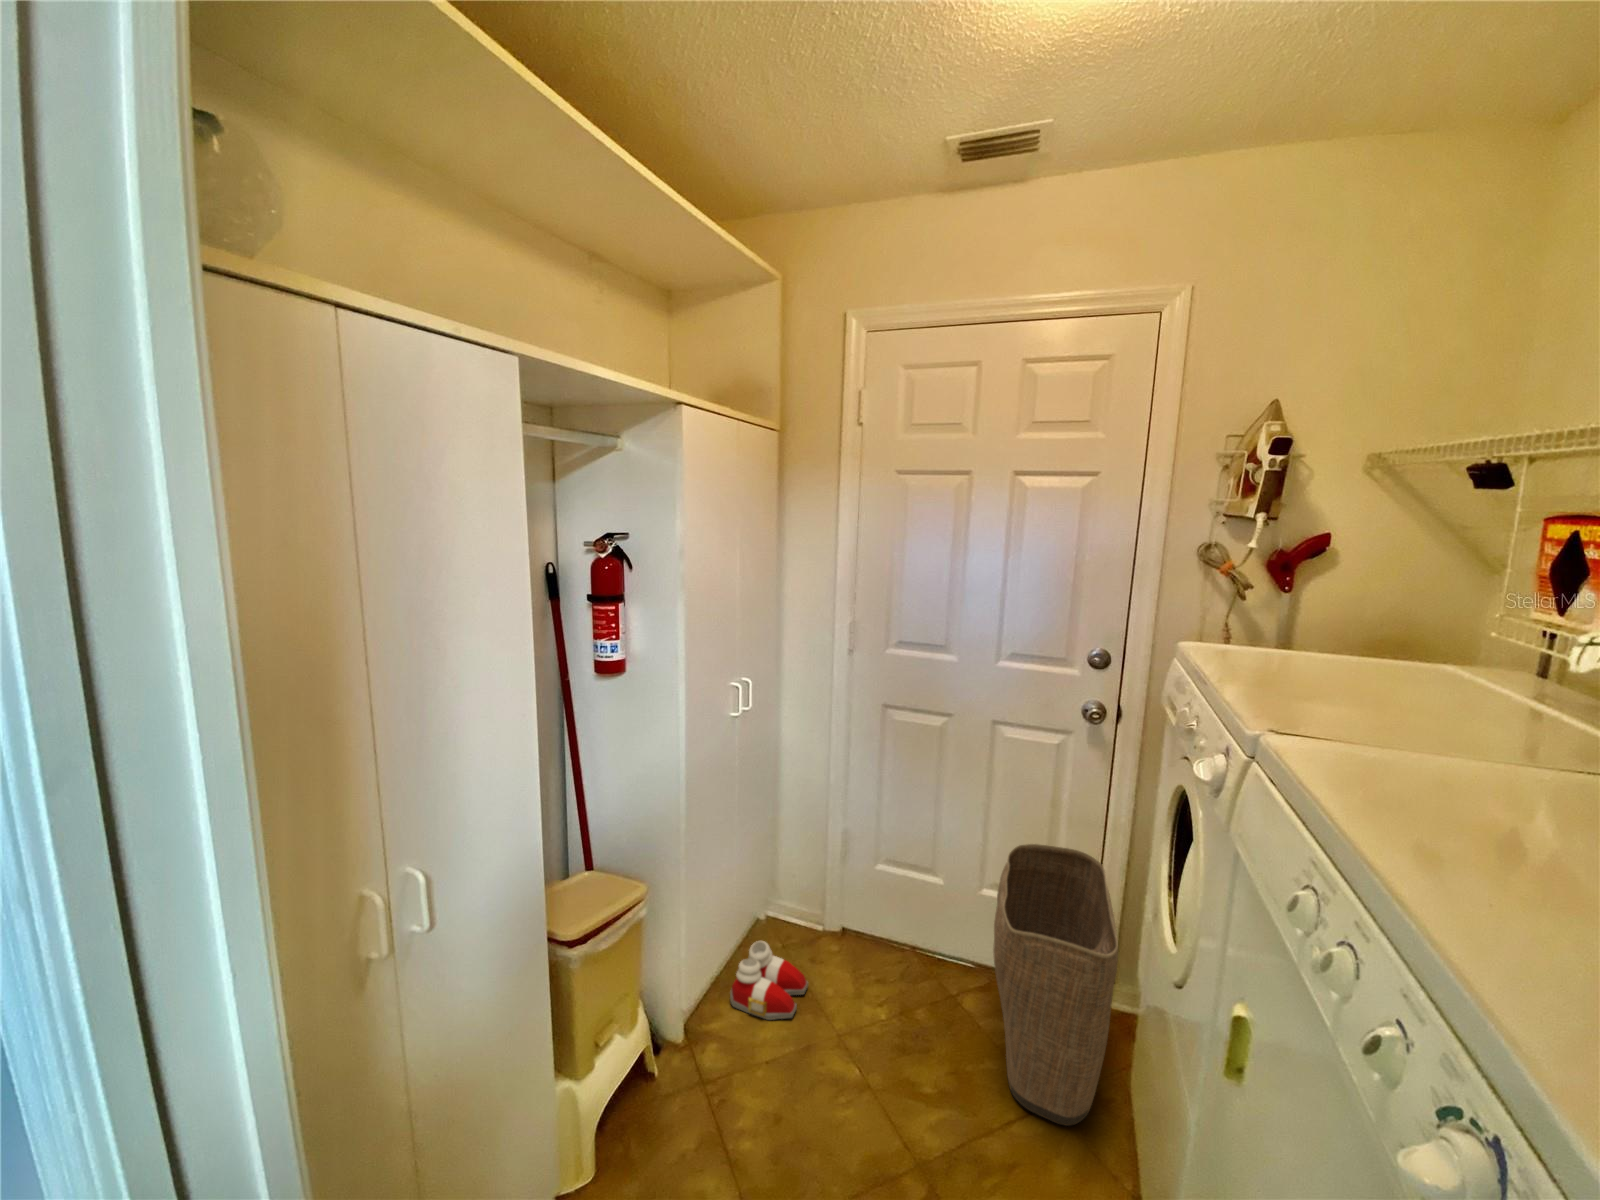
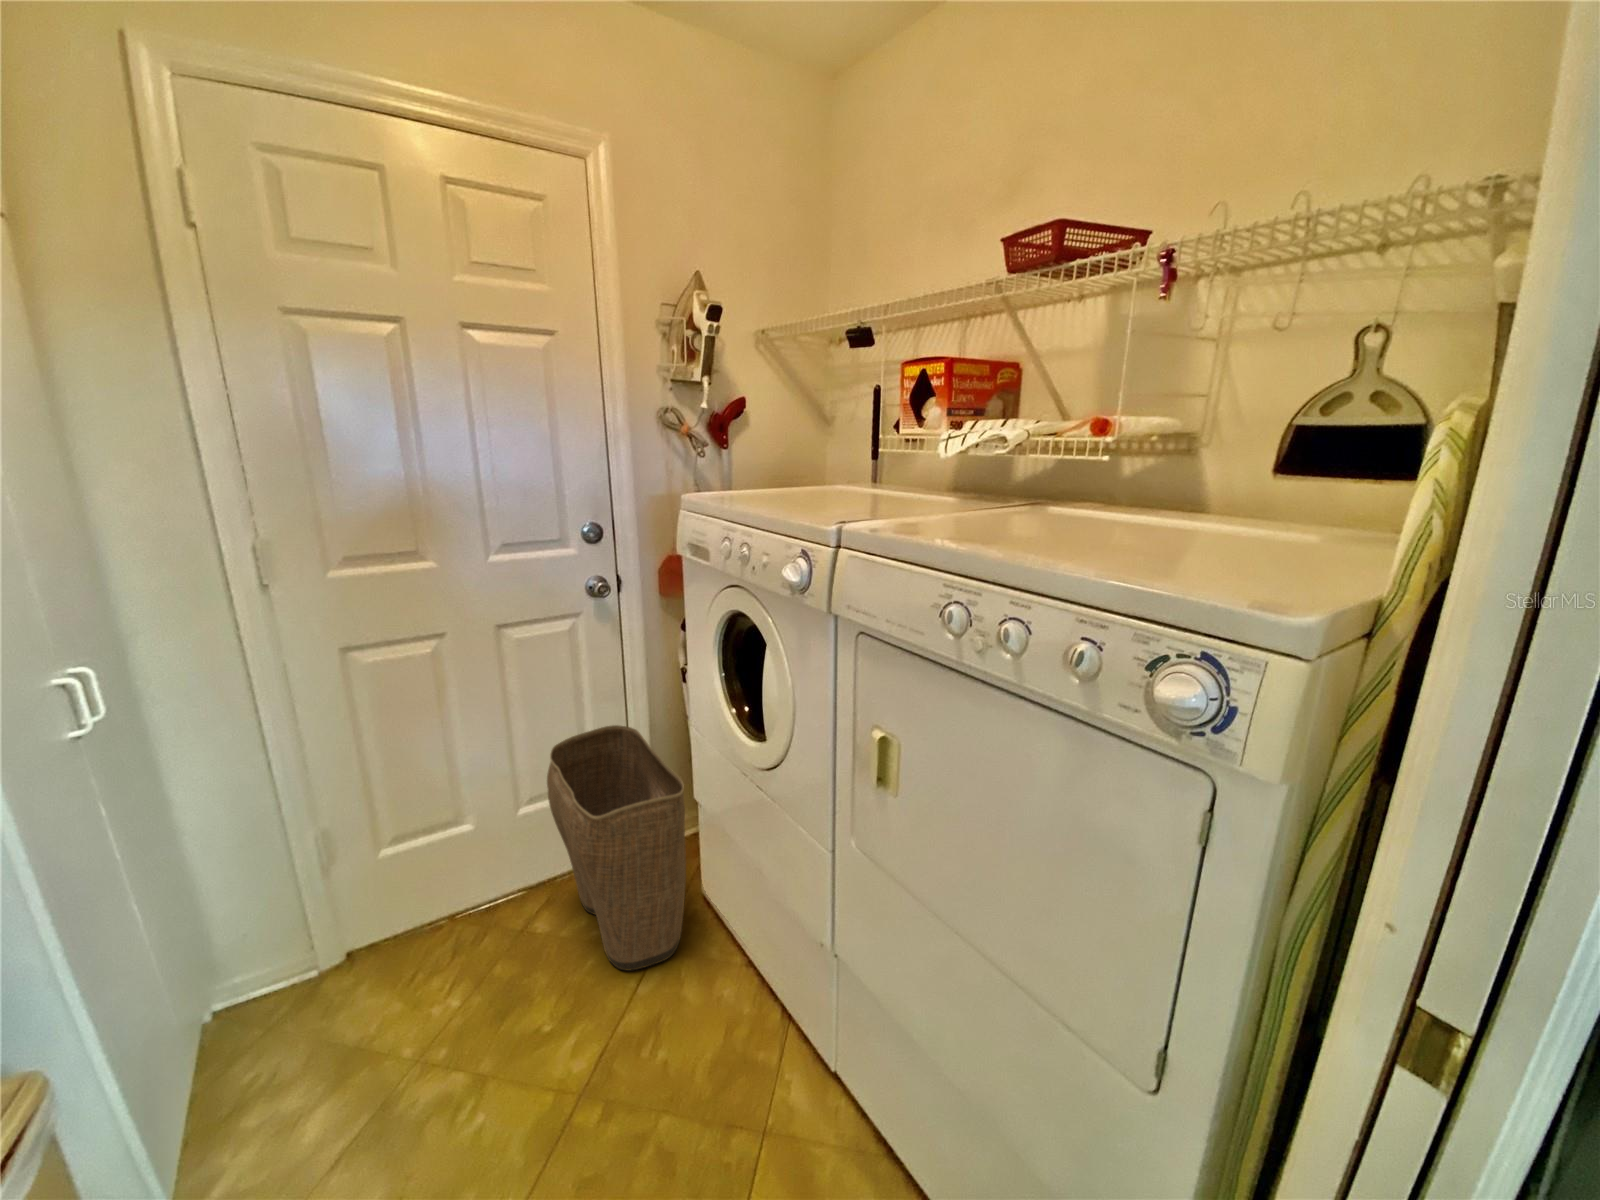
slippers: present [730,941,808,1020] -> none [213,1032,338,1148]

